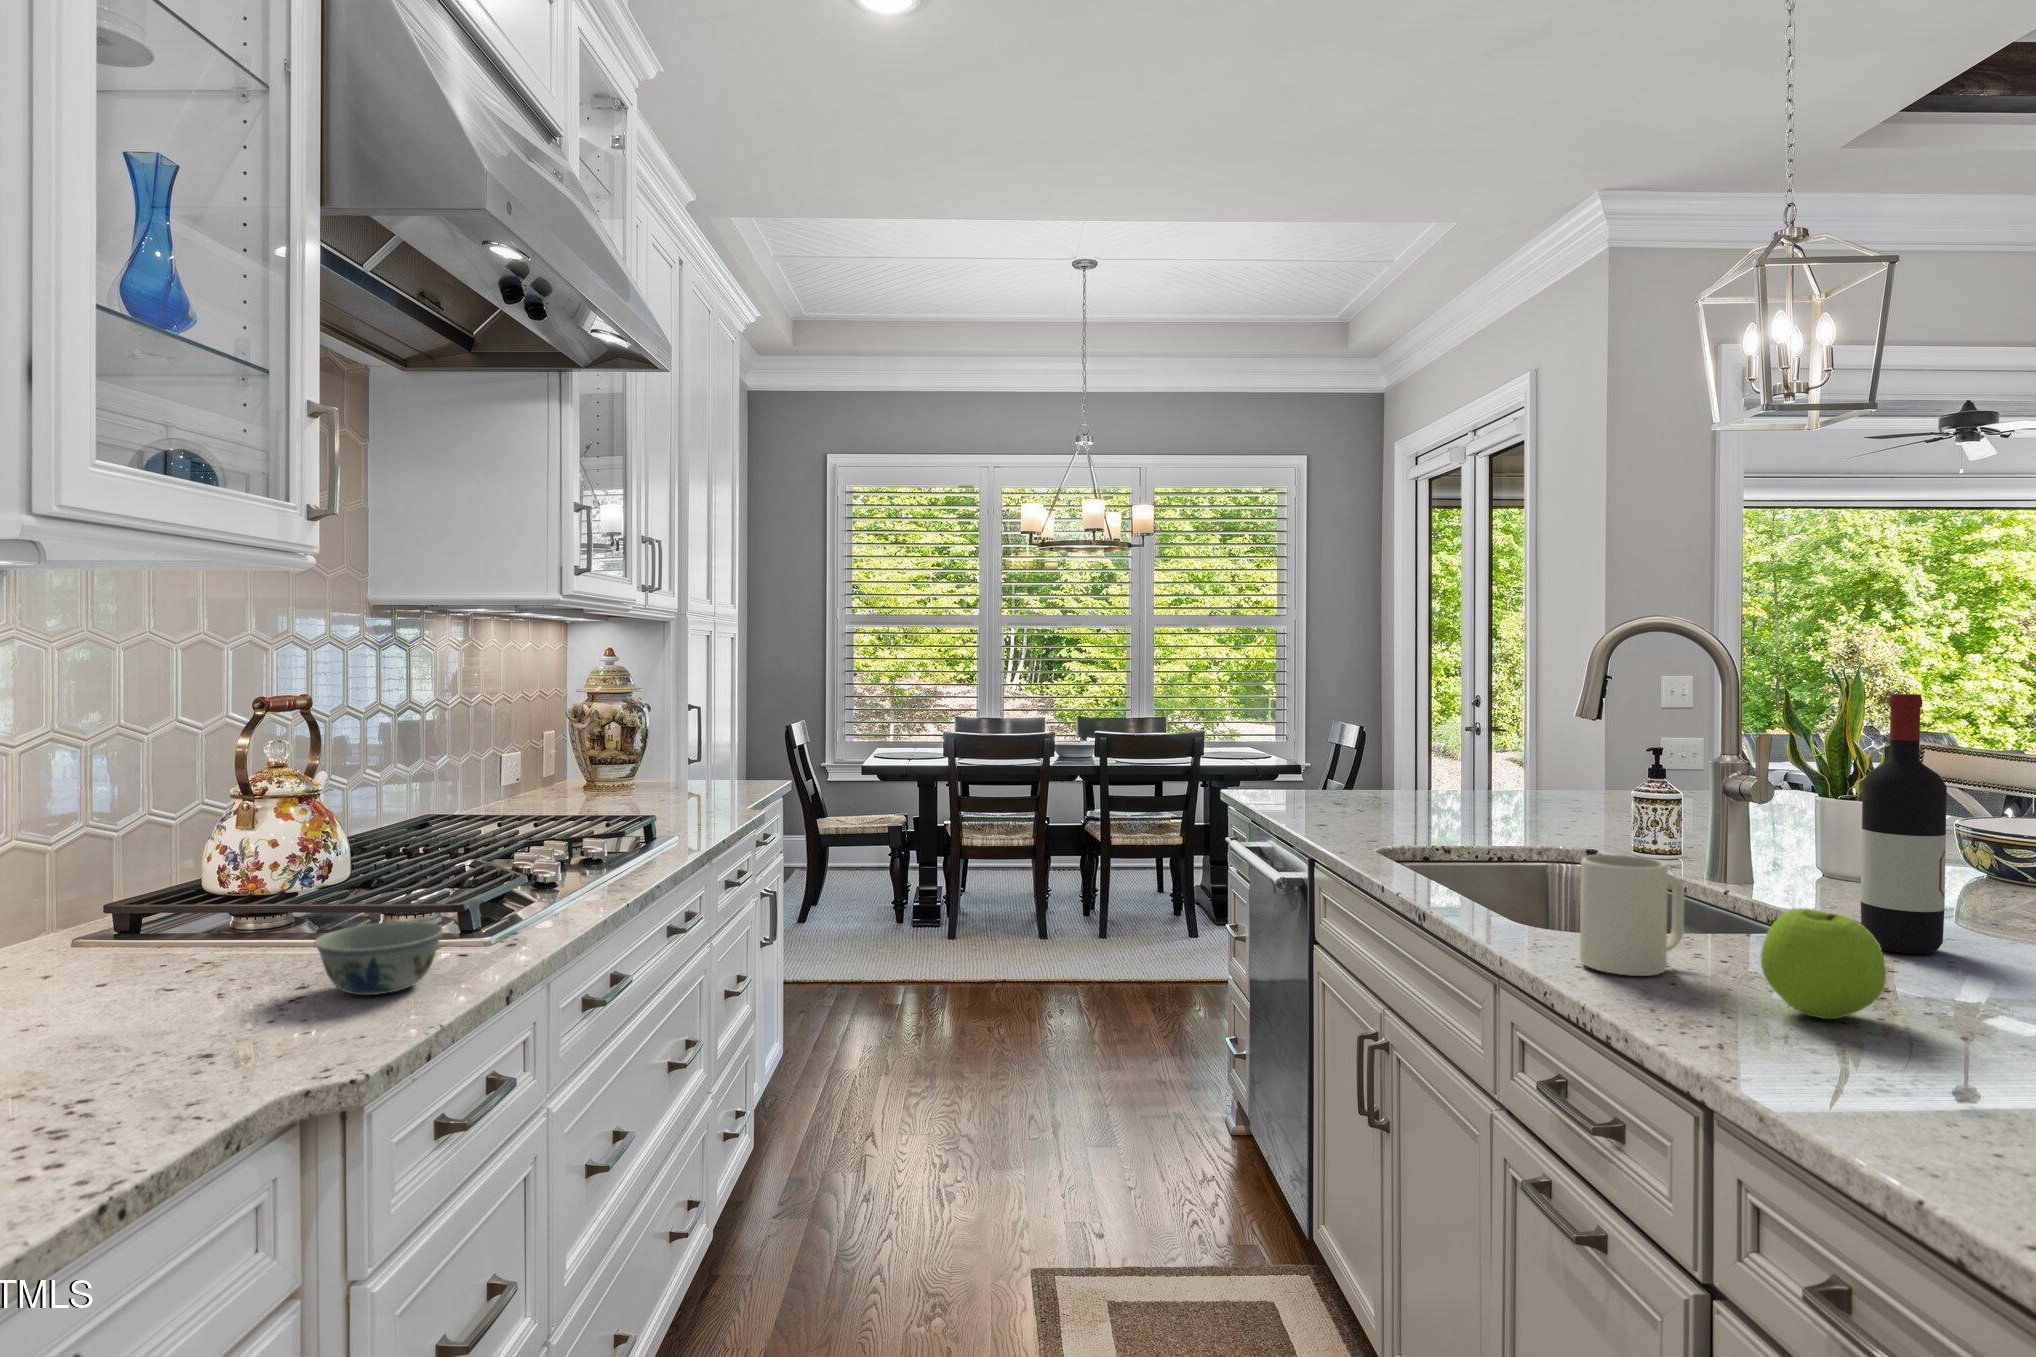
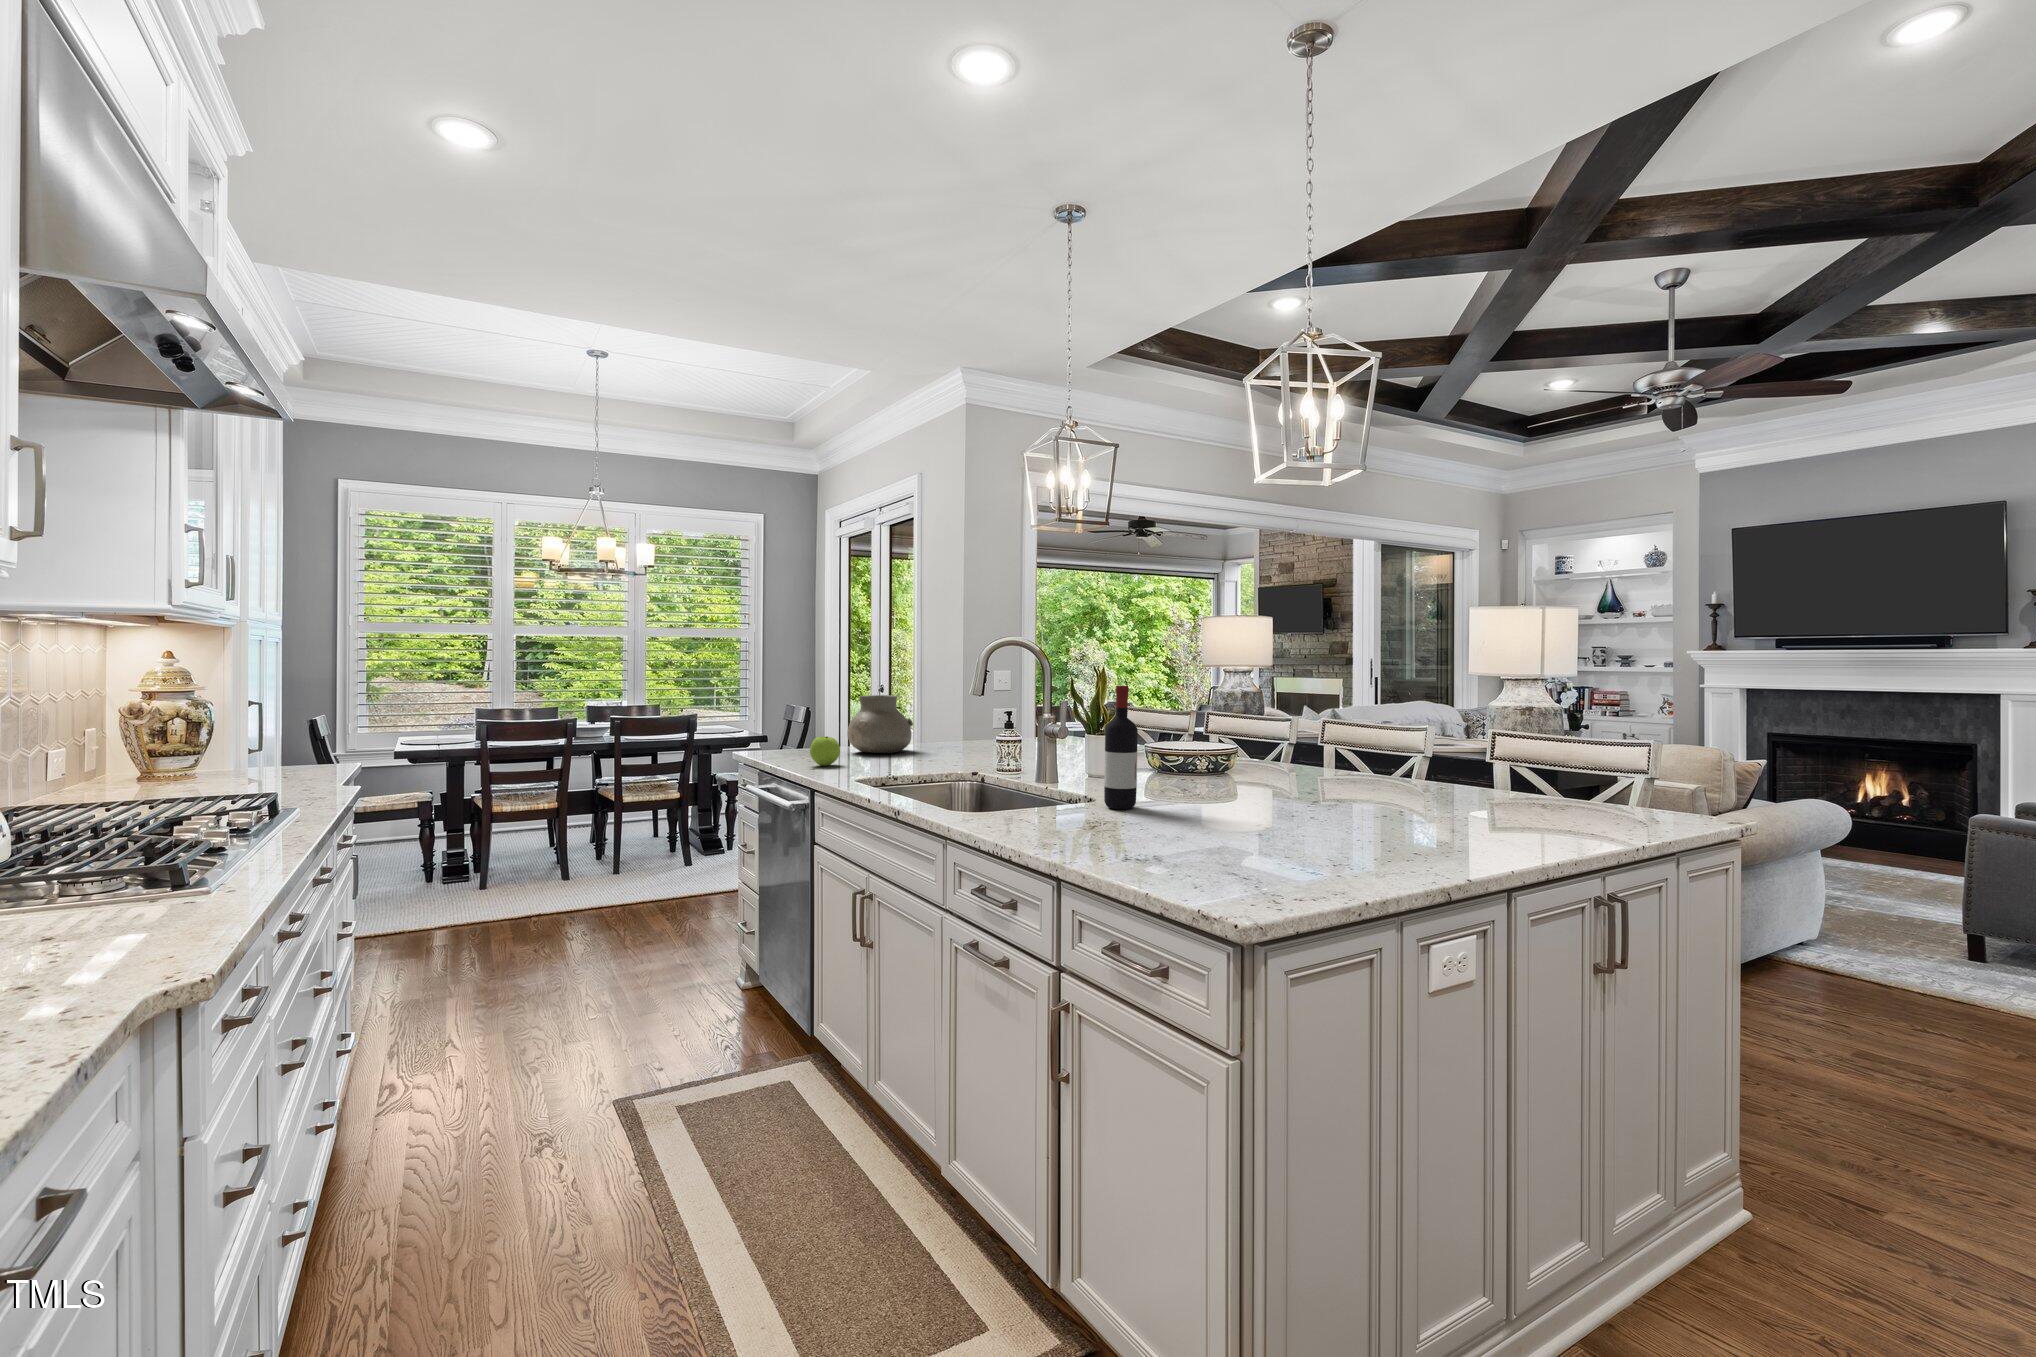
vase: none [1384,709,1494,802] -> present [847,695,913,753]
mug: present [1580,855,1684,976] -> none [987,770,1034,831]
apple: present [1761,909,1886,1019] -> present [810,736,840,766]
bowl: present [314,921,443,995] -> none [70,881,203,943]

